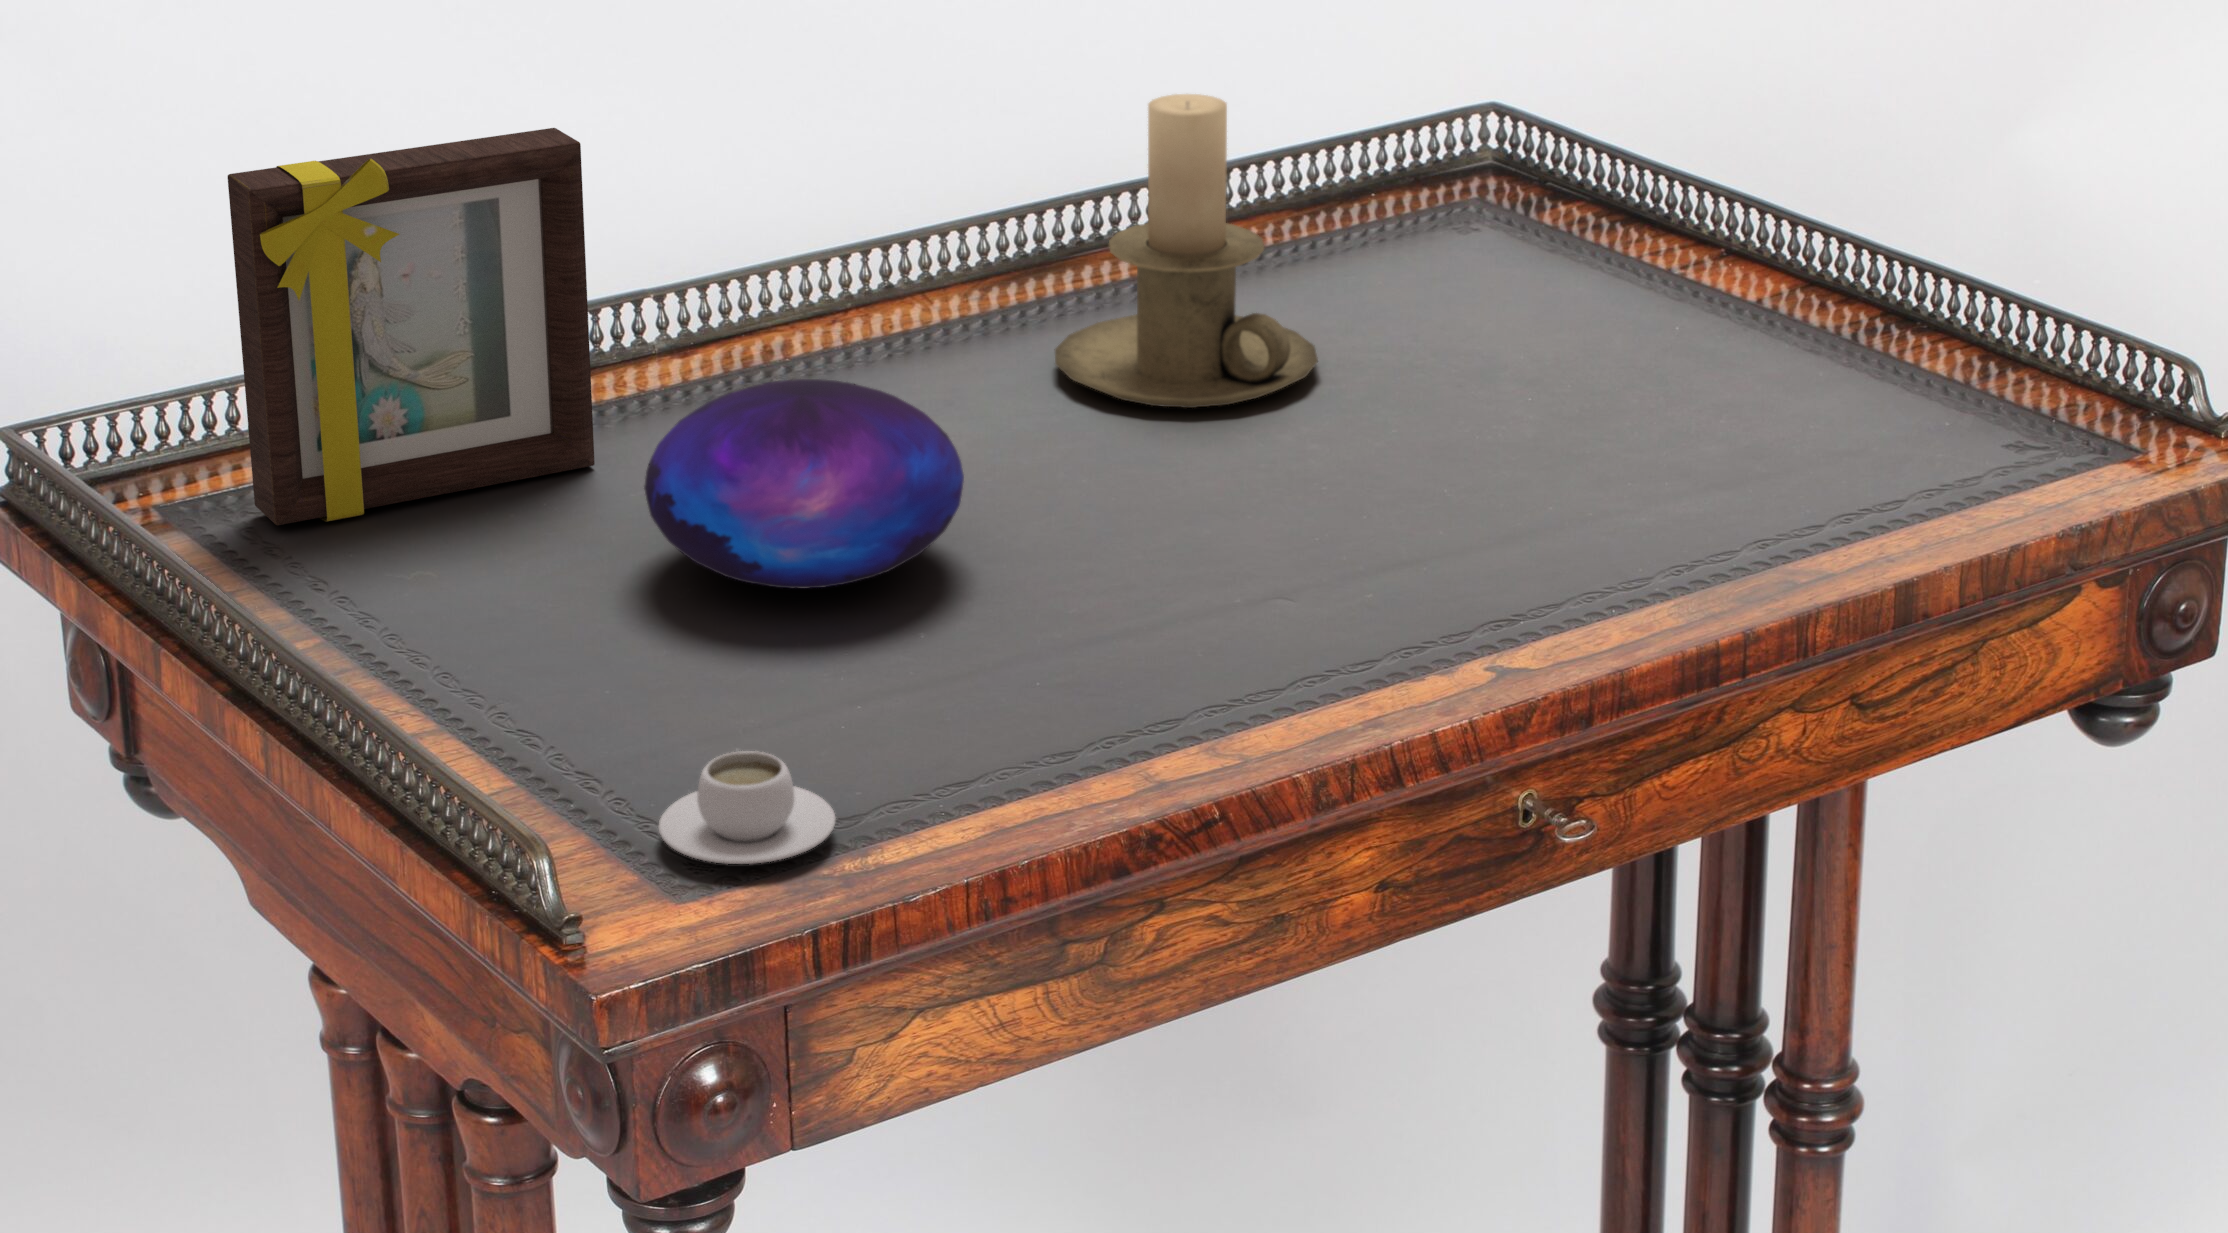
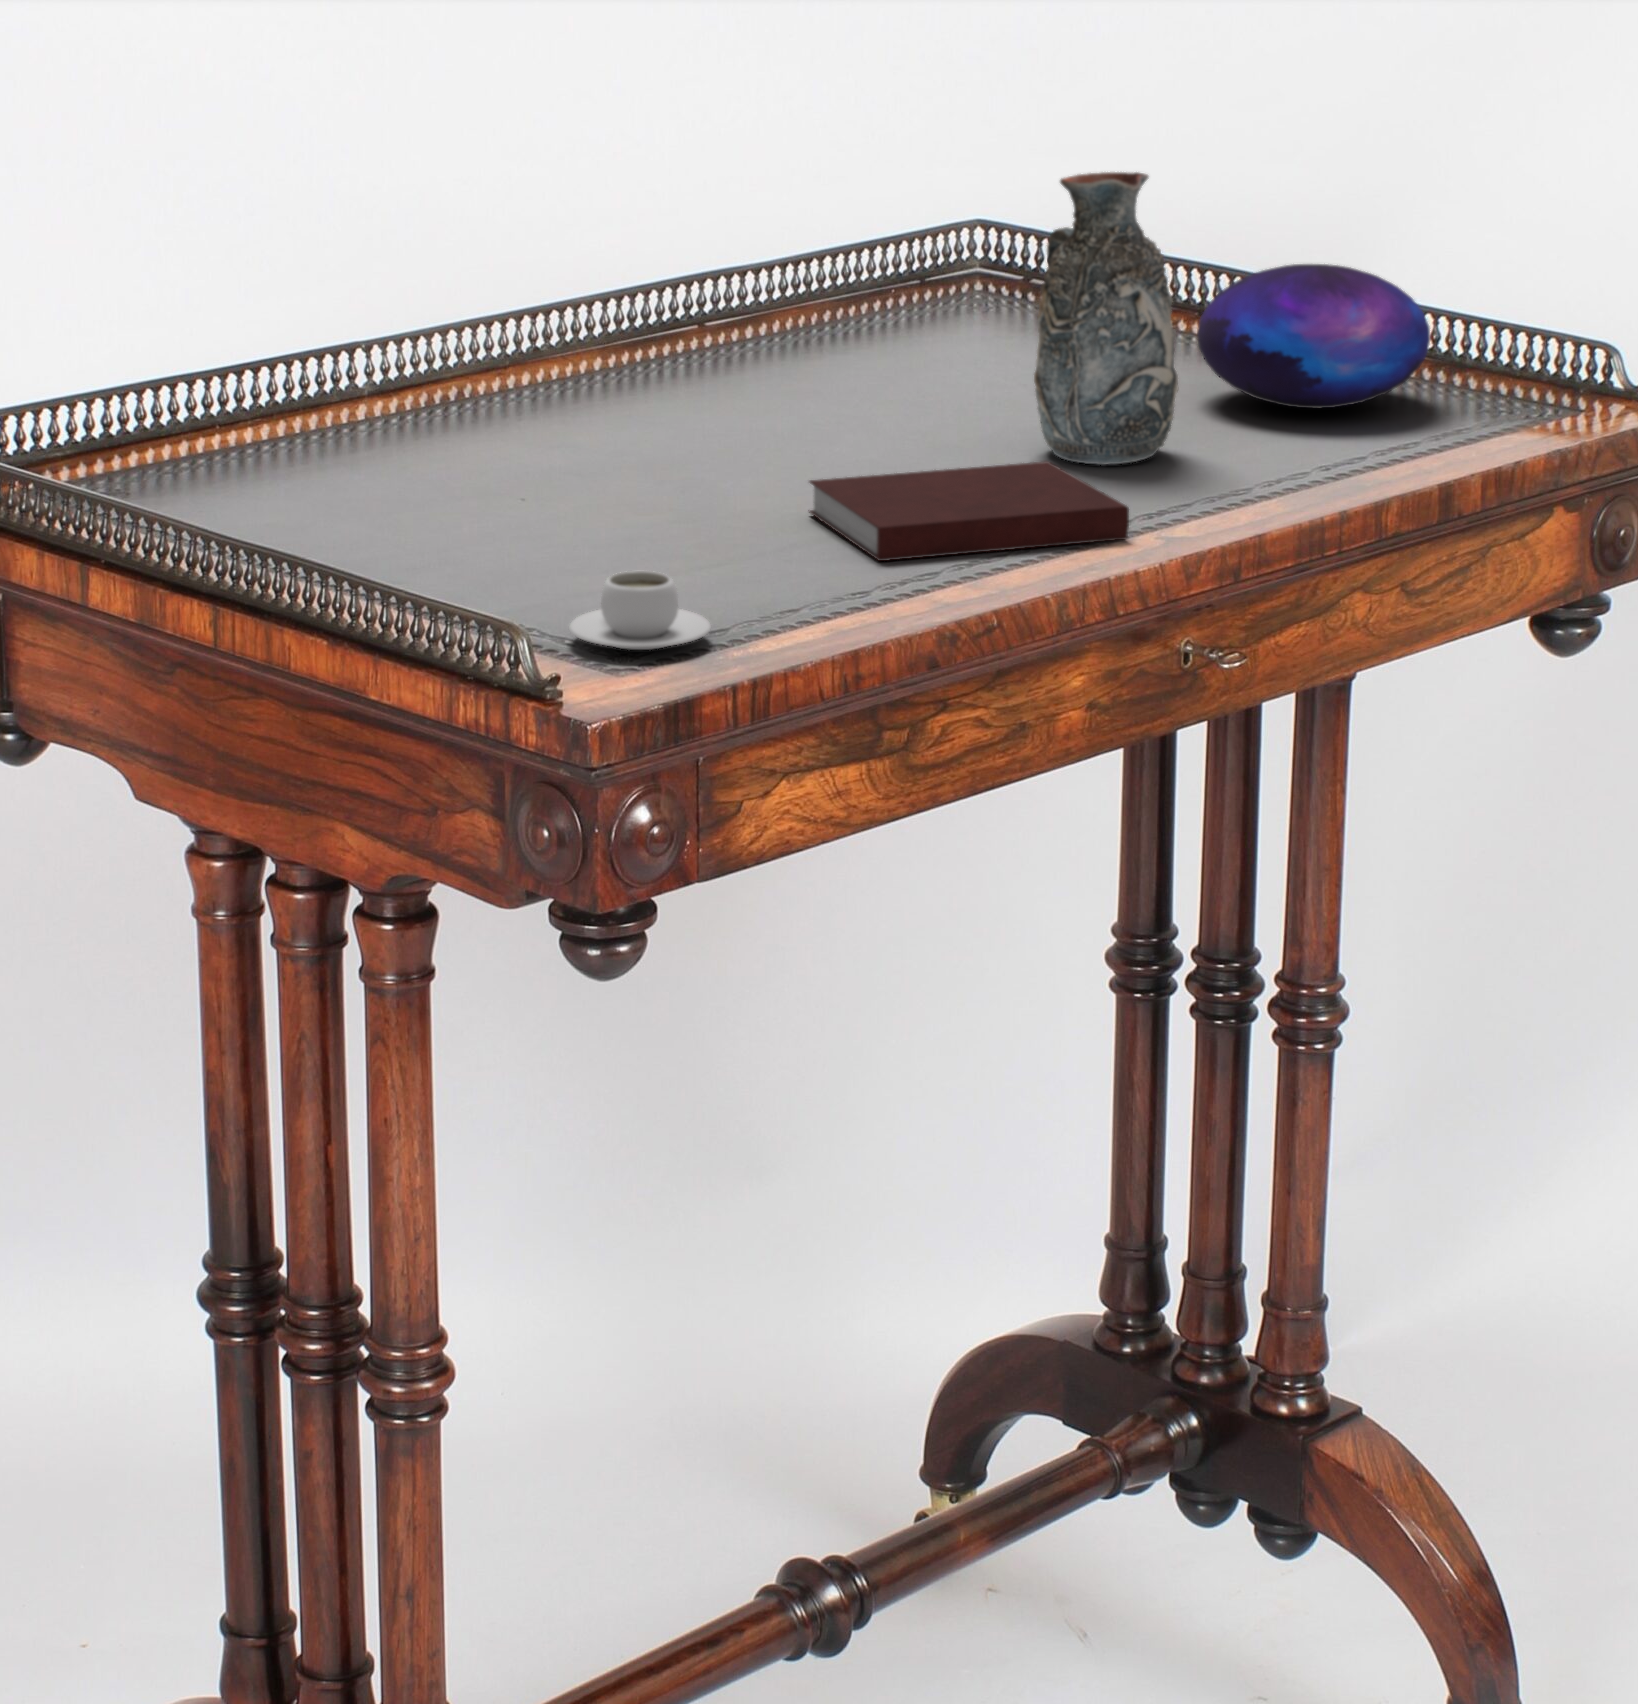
candle holder: present [1055,94,1318,408] -> none [699,157,918,415]
picture frame: present [228,128,595,525] -> none [73,165,360,497]
decorative vase: none [1408,167,1586,524] -> present [1034,172,1178,465]
decorative orb: present [644,379,964,589] -> present [1197,264,1431,408]
notebook: none [1076,539,1450,698] -> present [809,461,1129,561]

